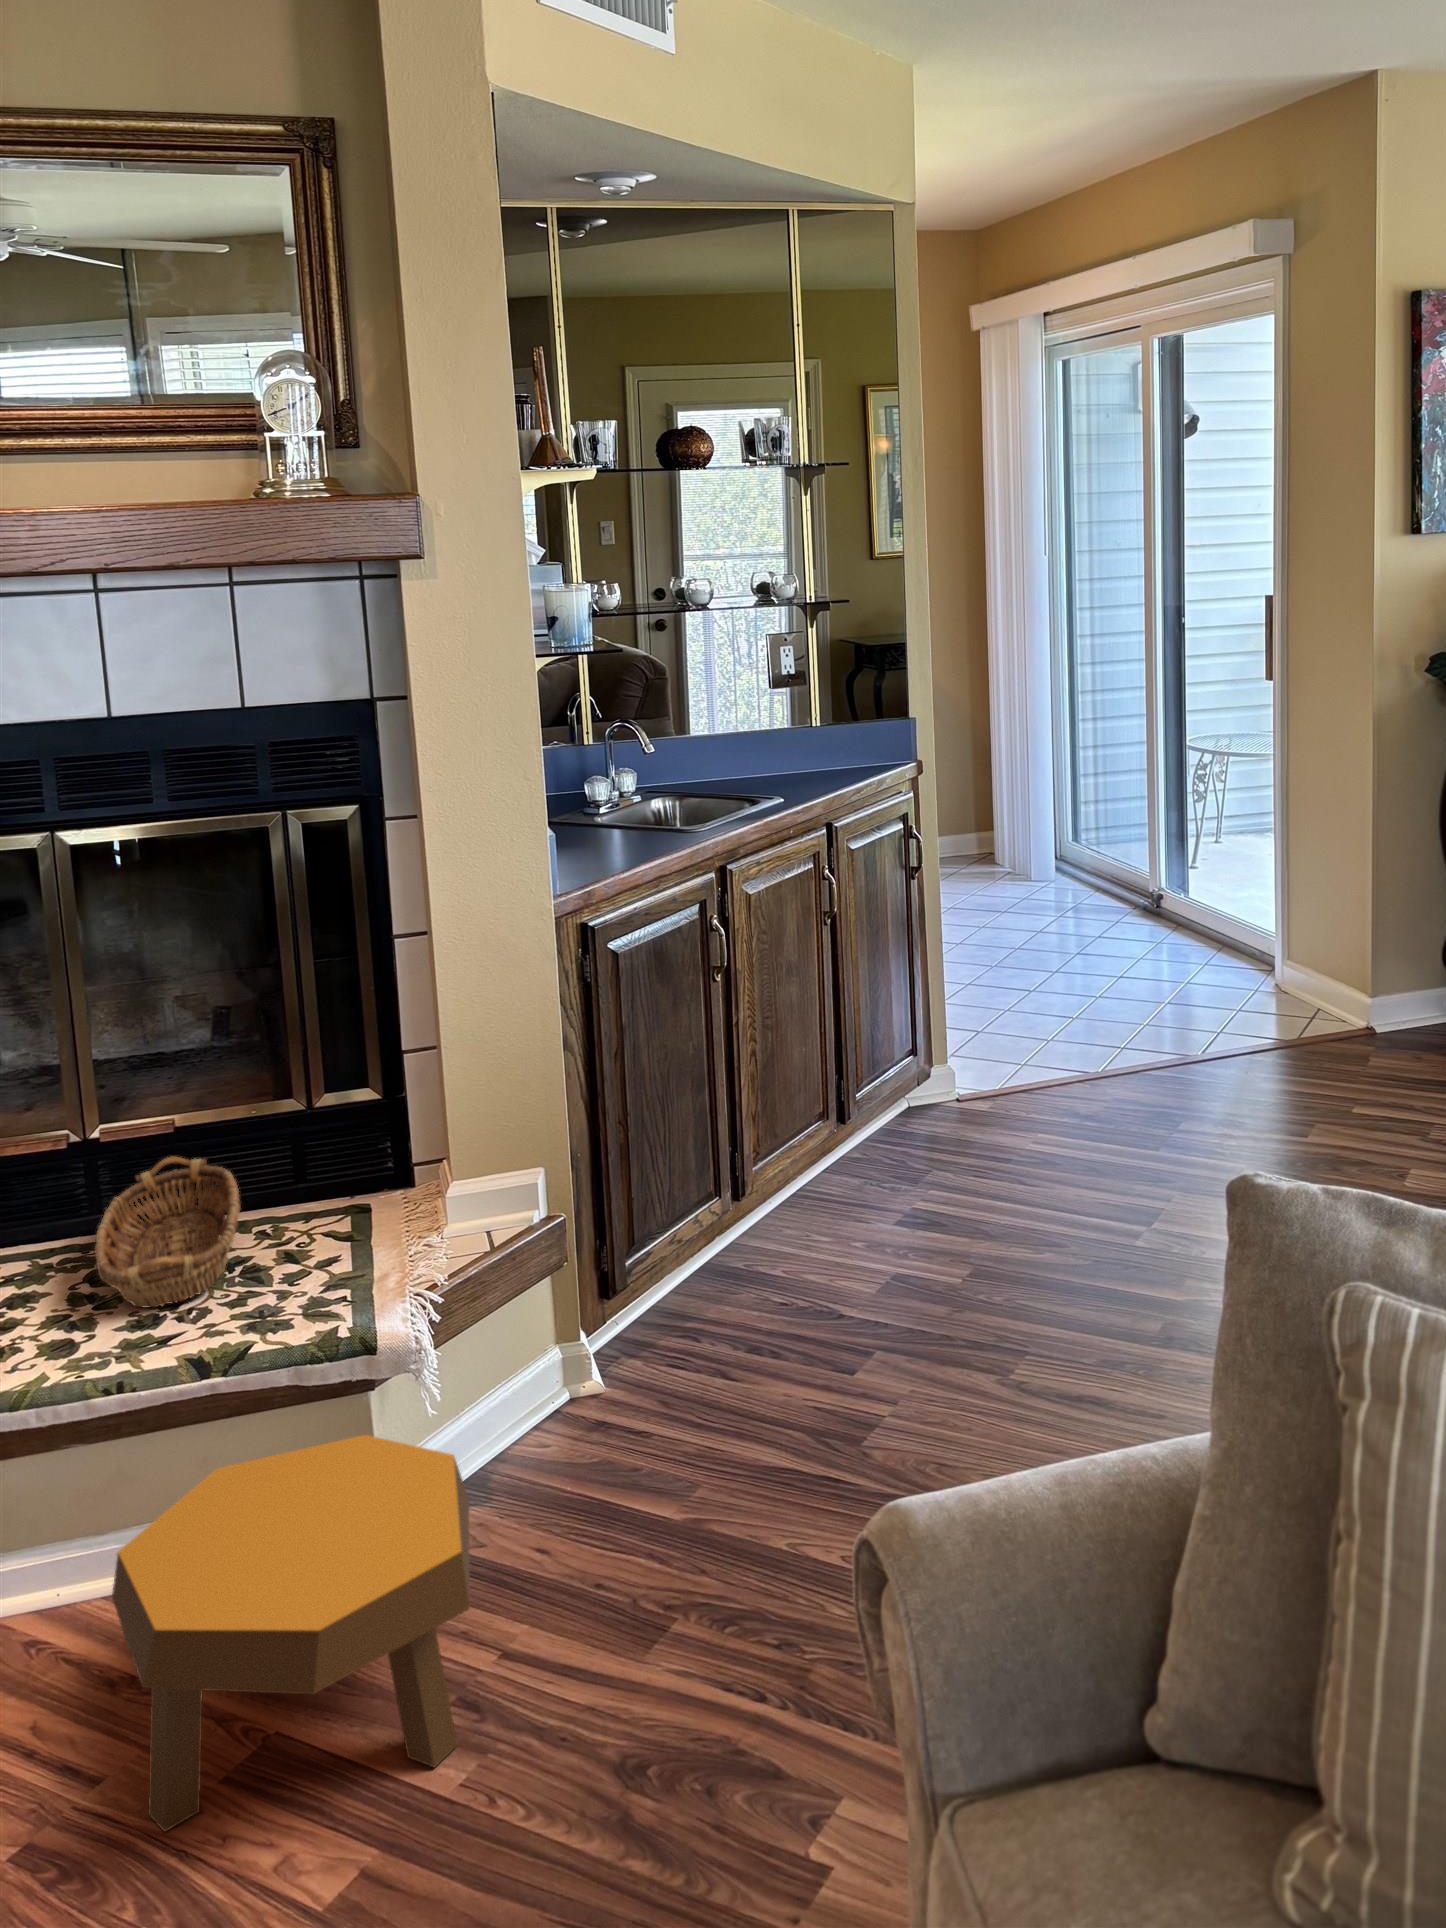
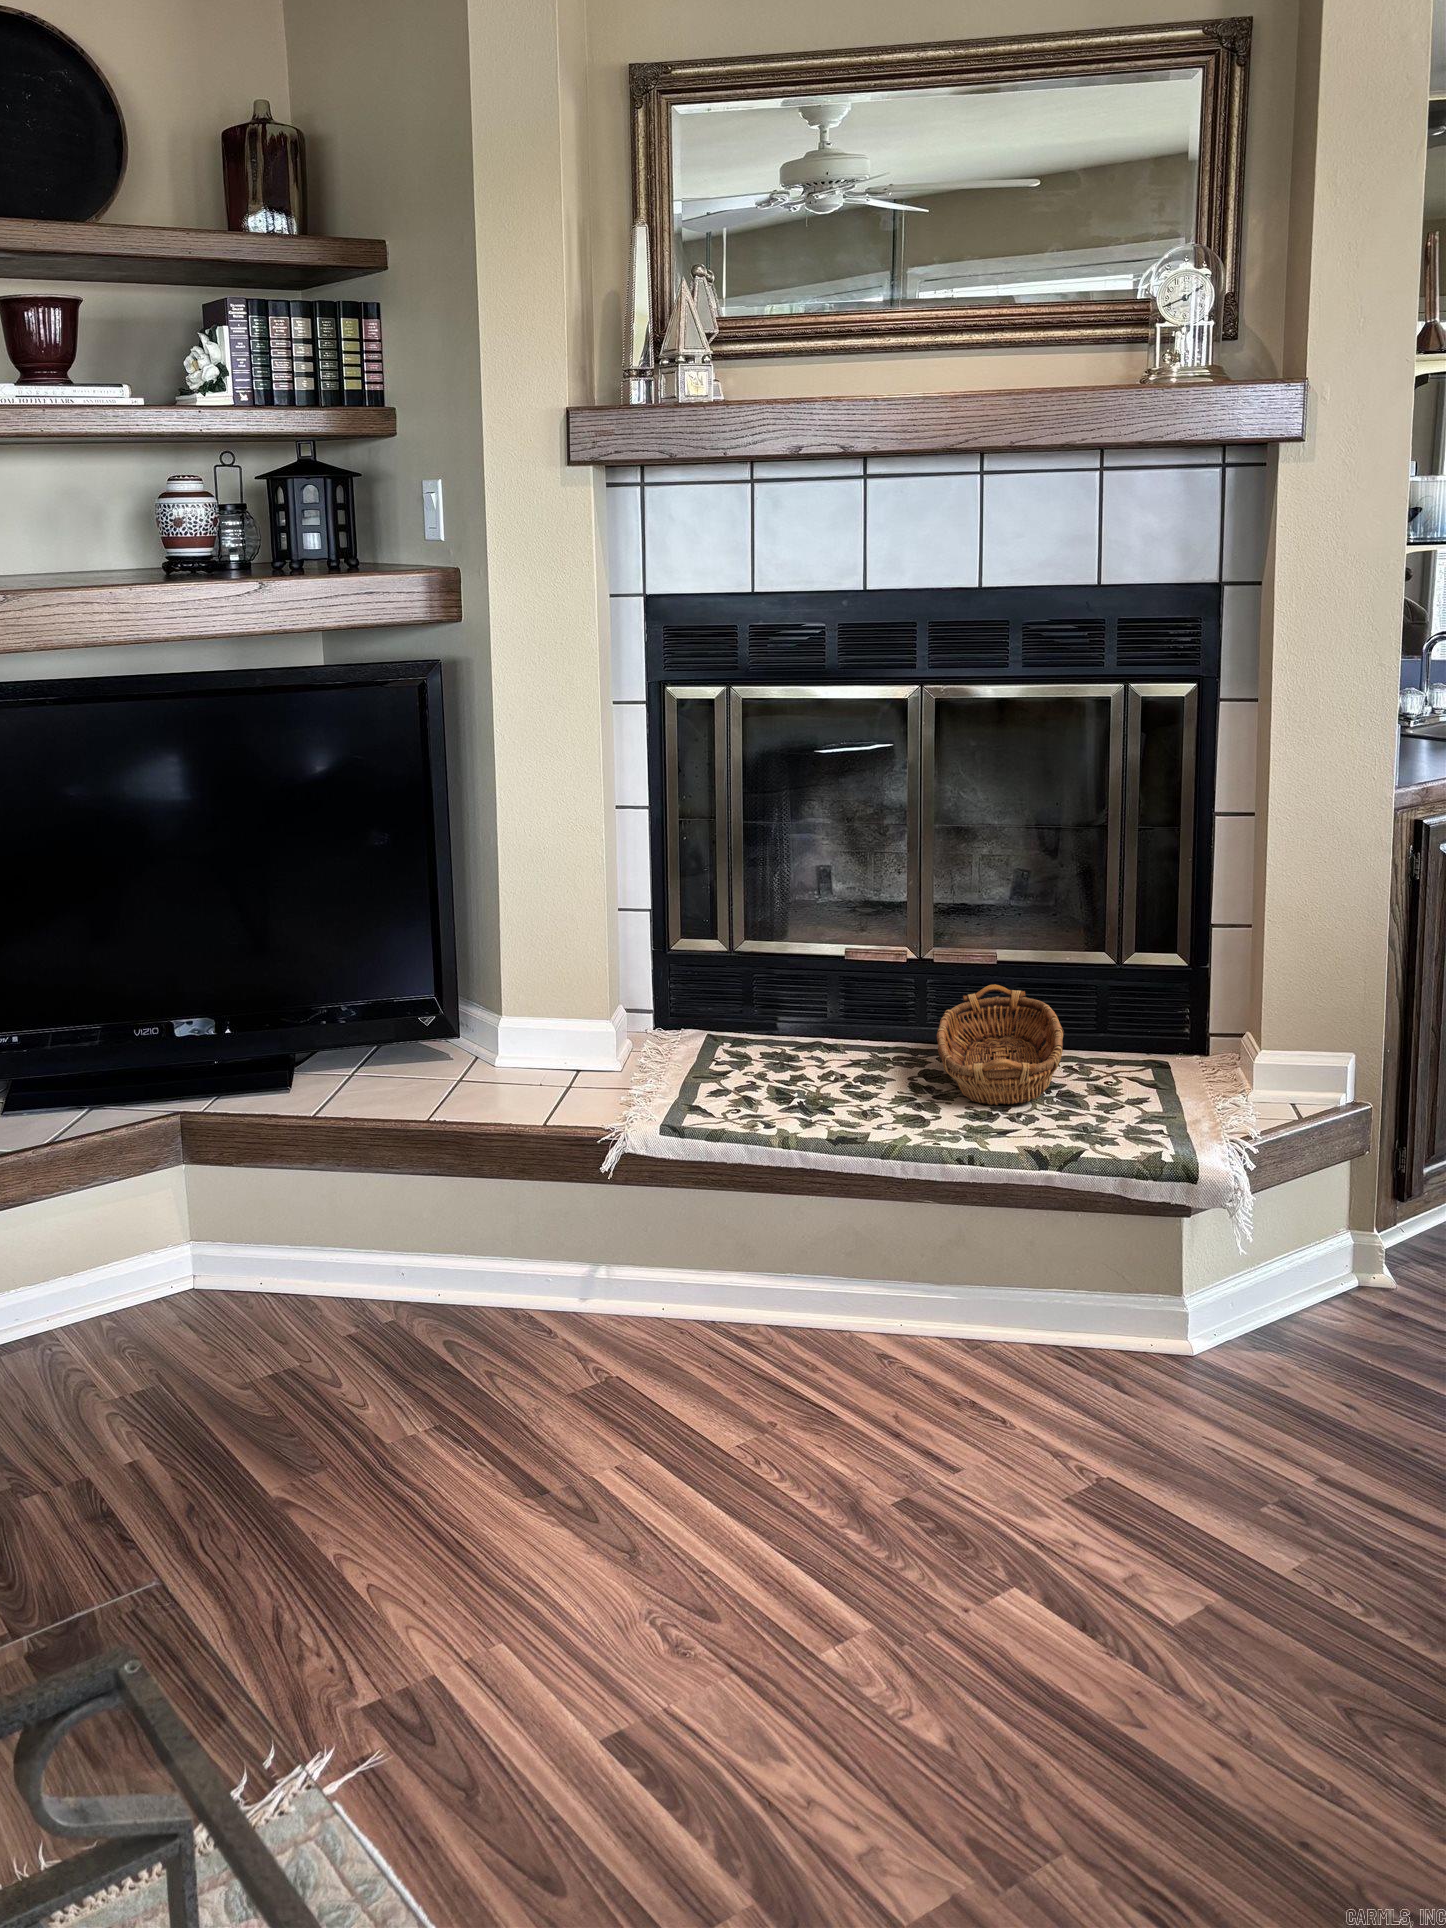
footstool: present [112,1435,470,1832] -> none [980,1241,1319,1550]

